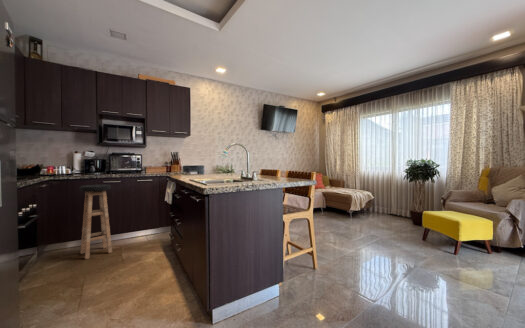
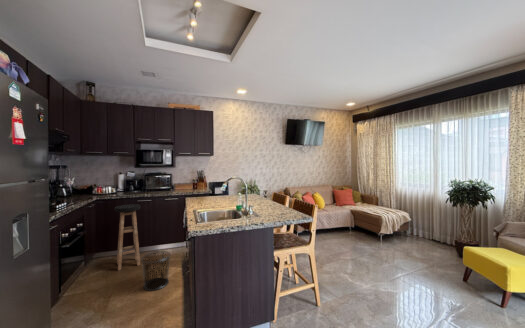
trash can: none [123,231,157,273] -> present [142,251,170,290]

